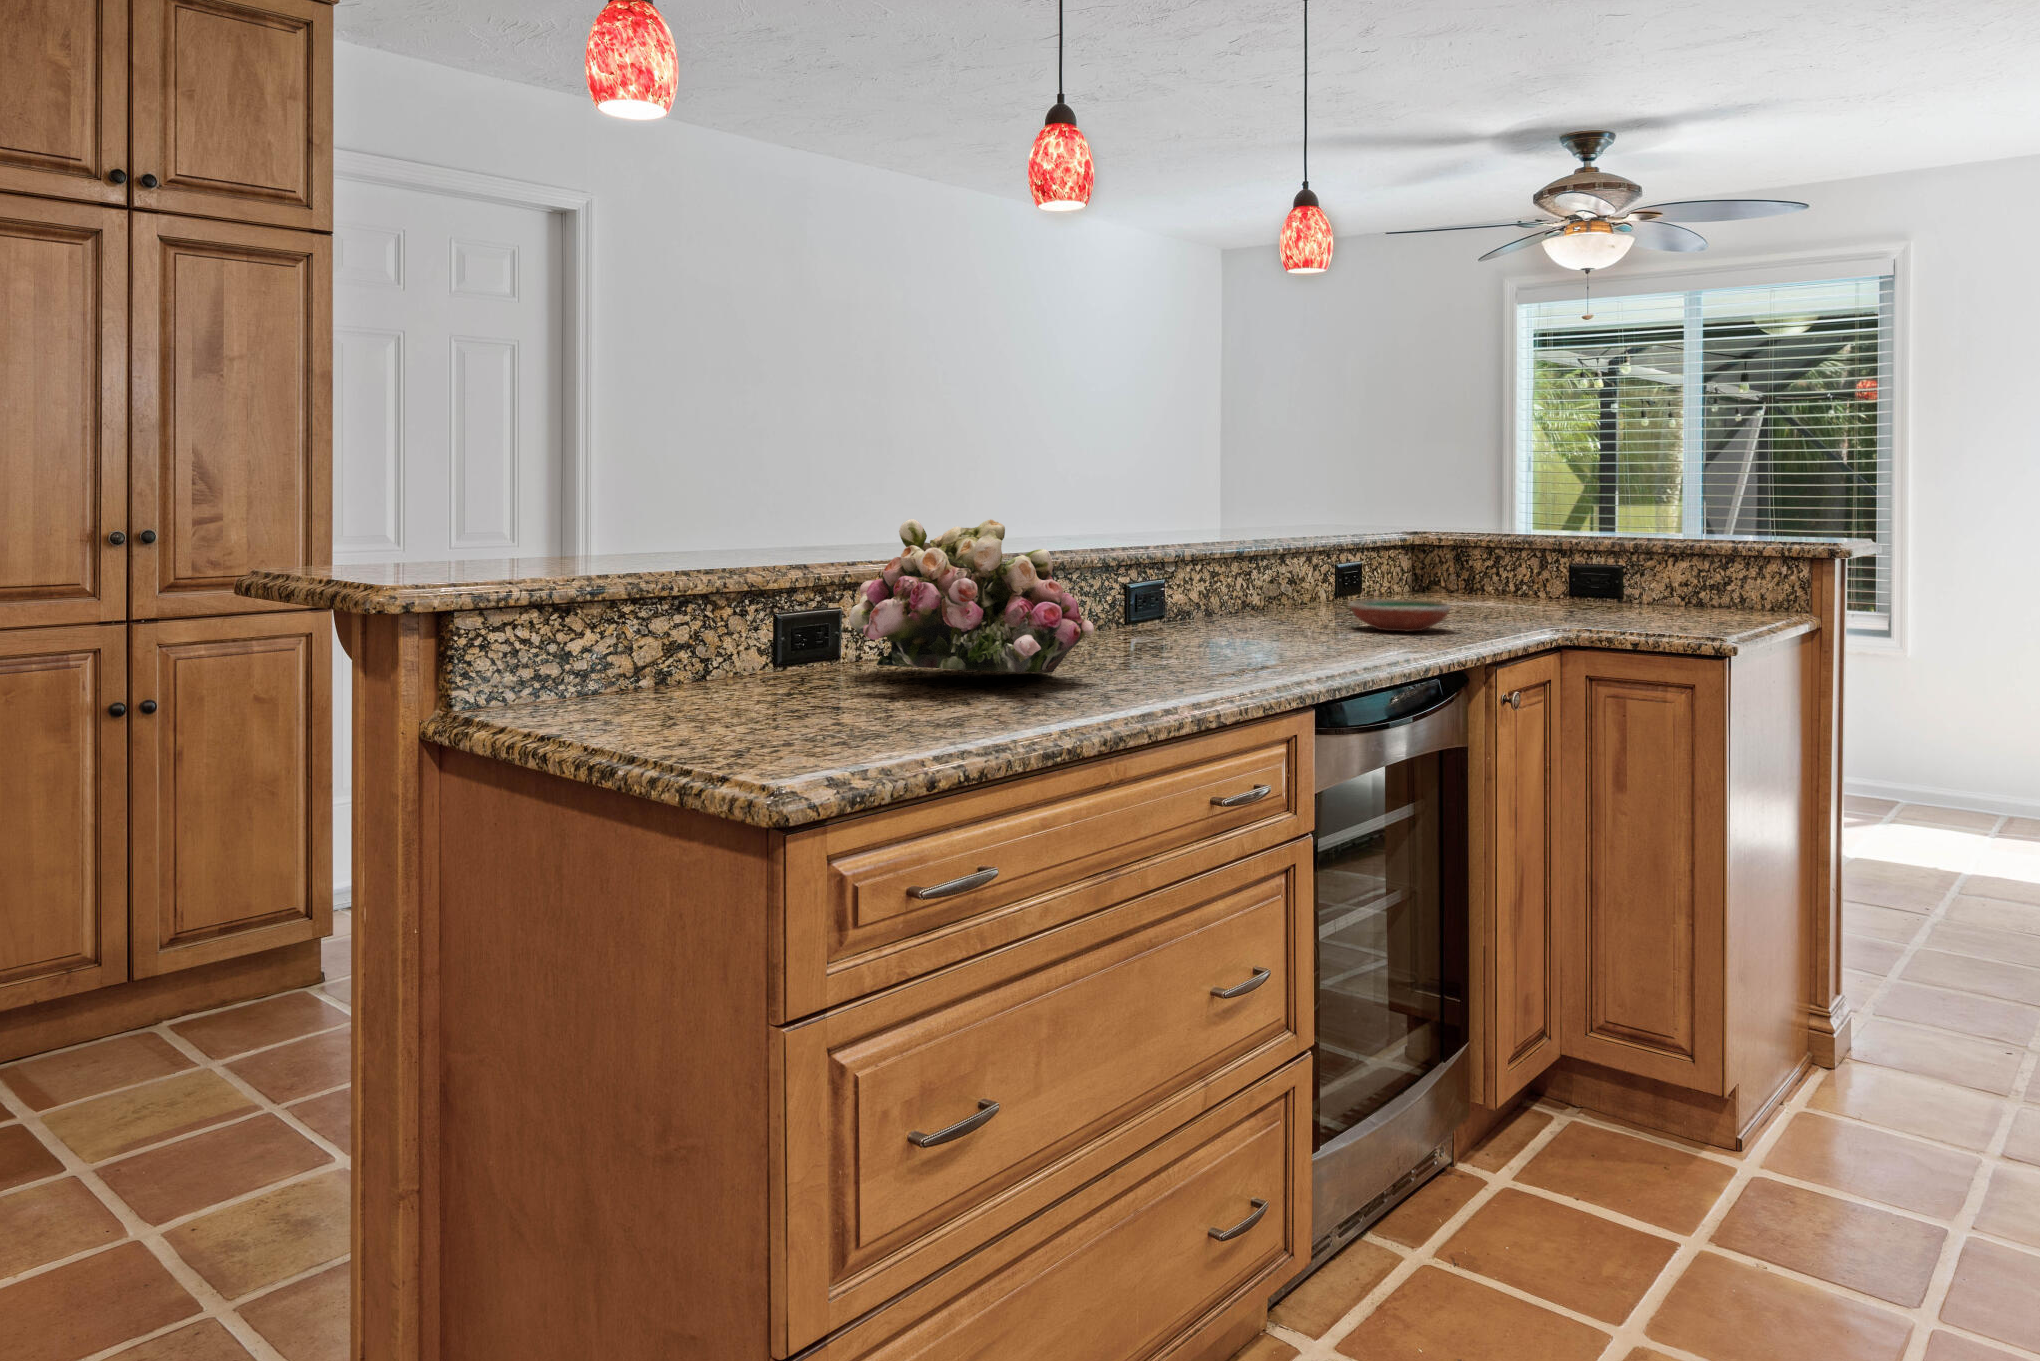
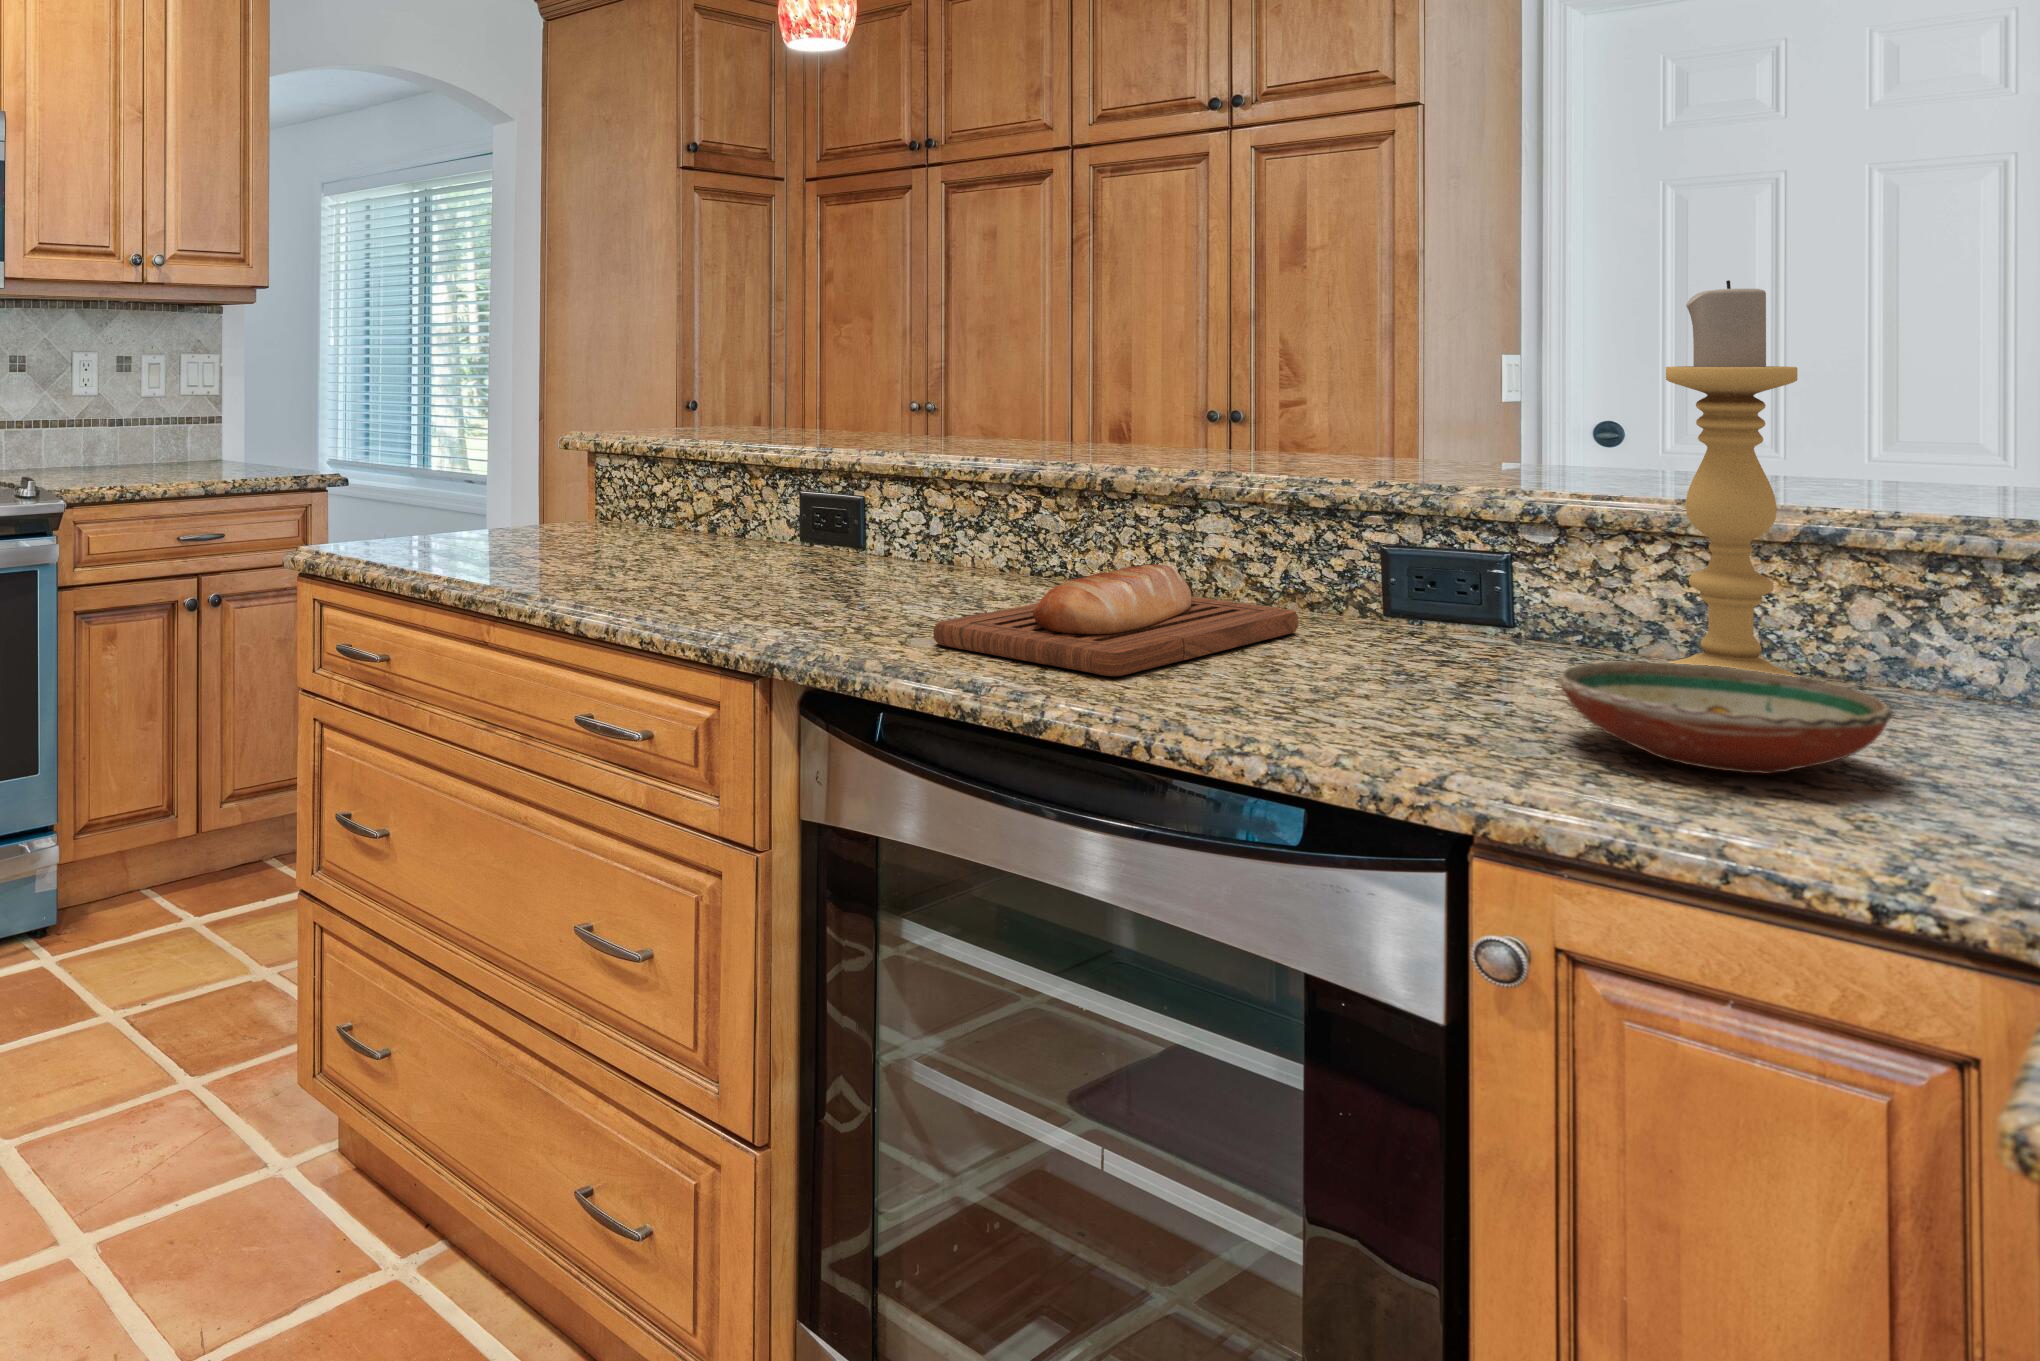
candle holder: none [1221,443,1270,623] -> present [1666,280,1799,678]
flower arrangement: present [849,519,1094,673] -> none [552,403,837,579]
bread loaf: none [1104,605,1346,661] -> present [933,564,1298,676]

